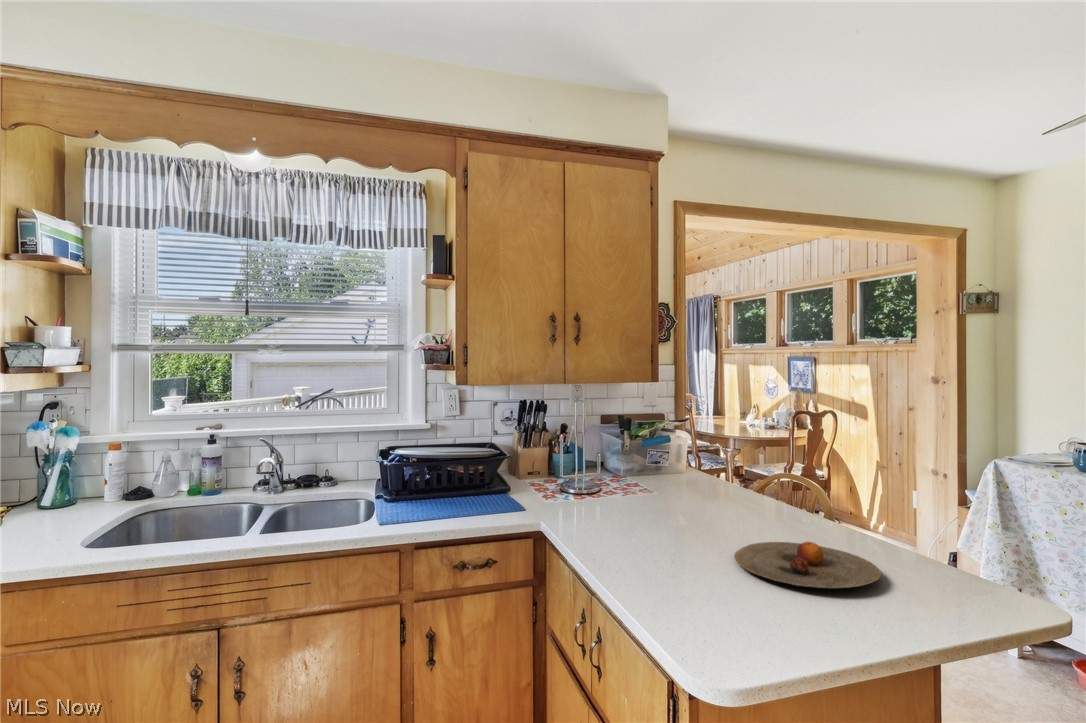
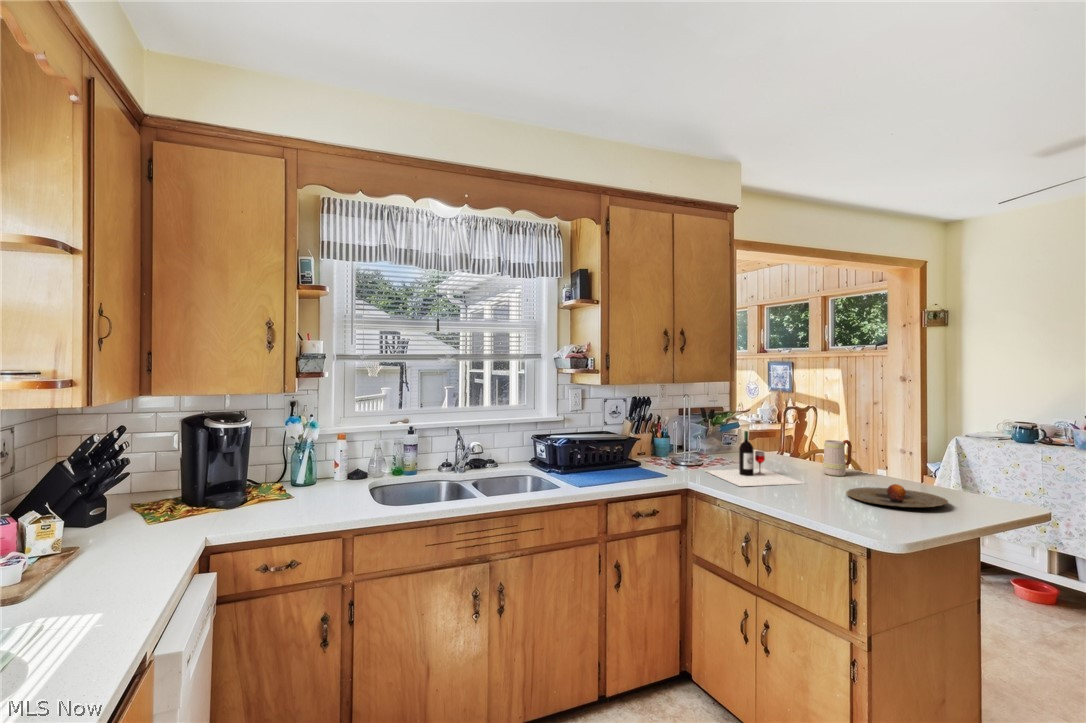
wine bottle: none [581,450,701,532] -> present [705,431,803,486]
mug: none [745,465,787,518] -> present [823,440,852,476]

